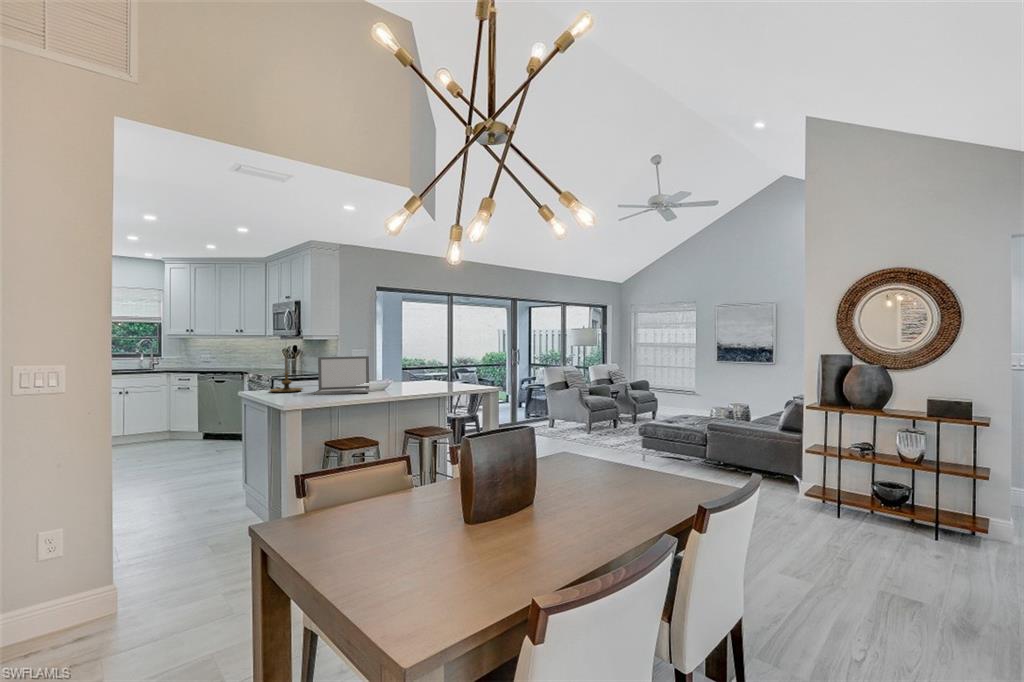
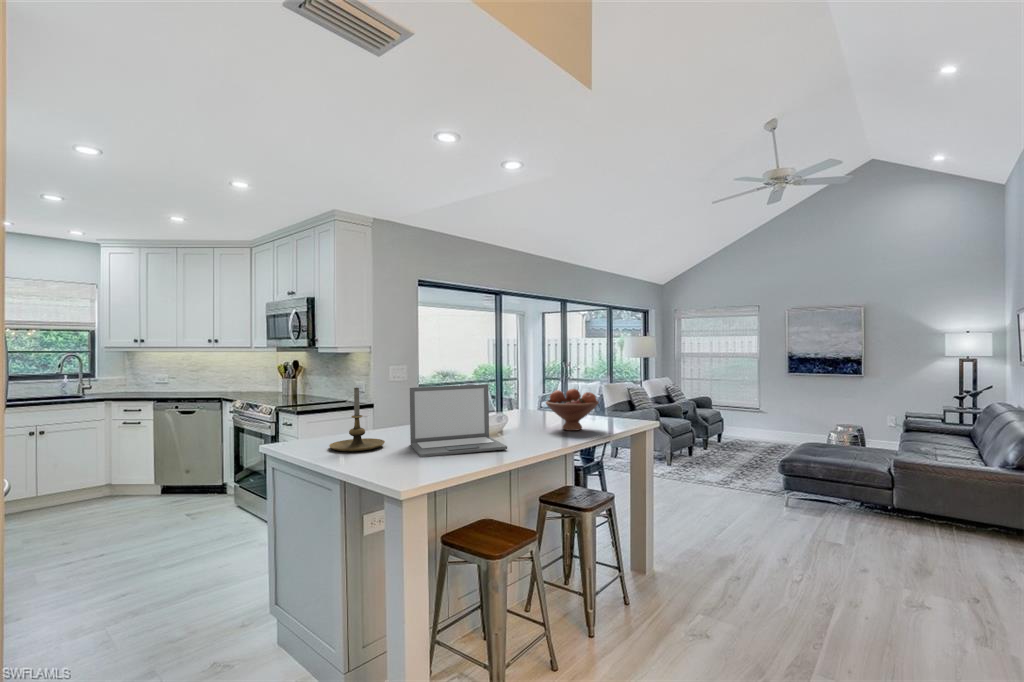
fruit bowl: none [416,362,450,388] -> present [546,389,599,431]

